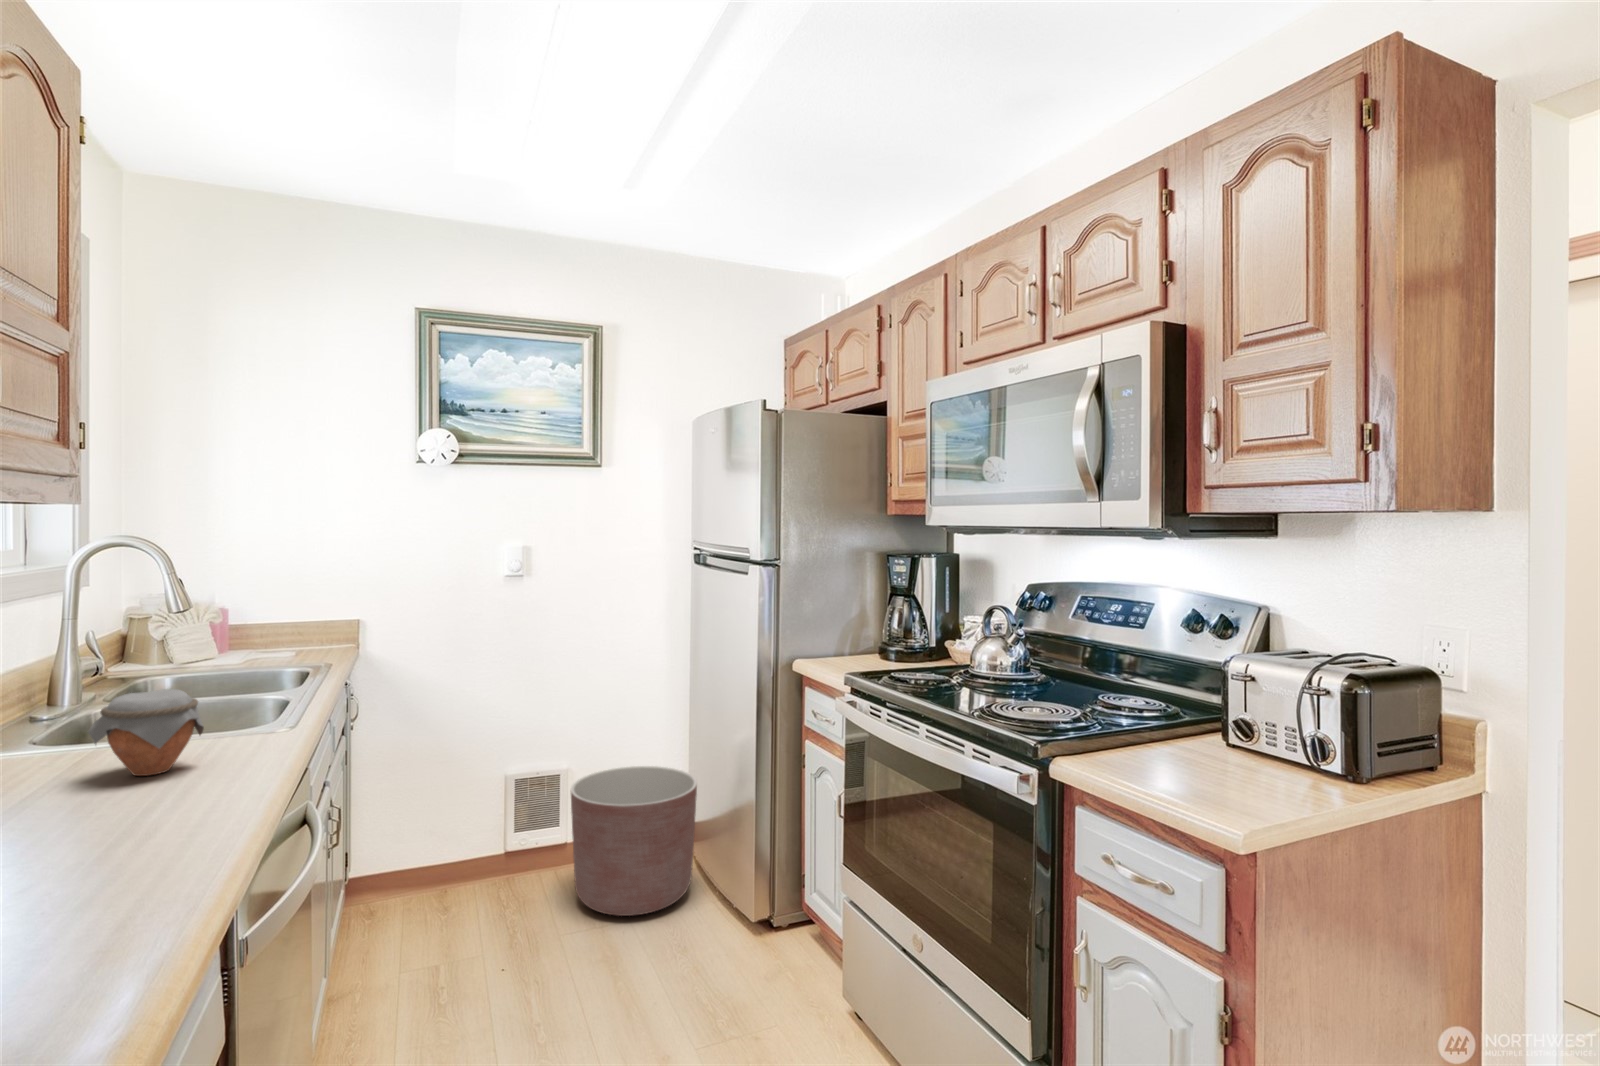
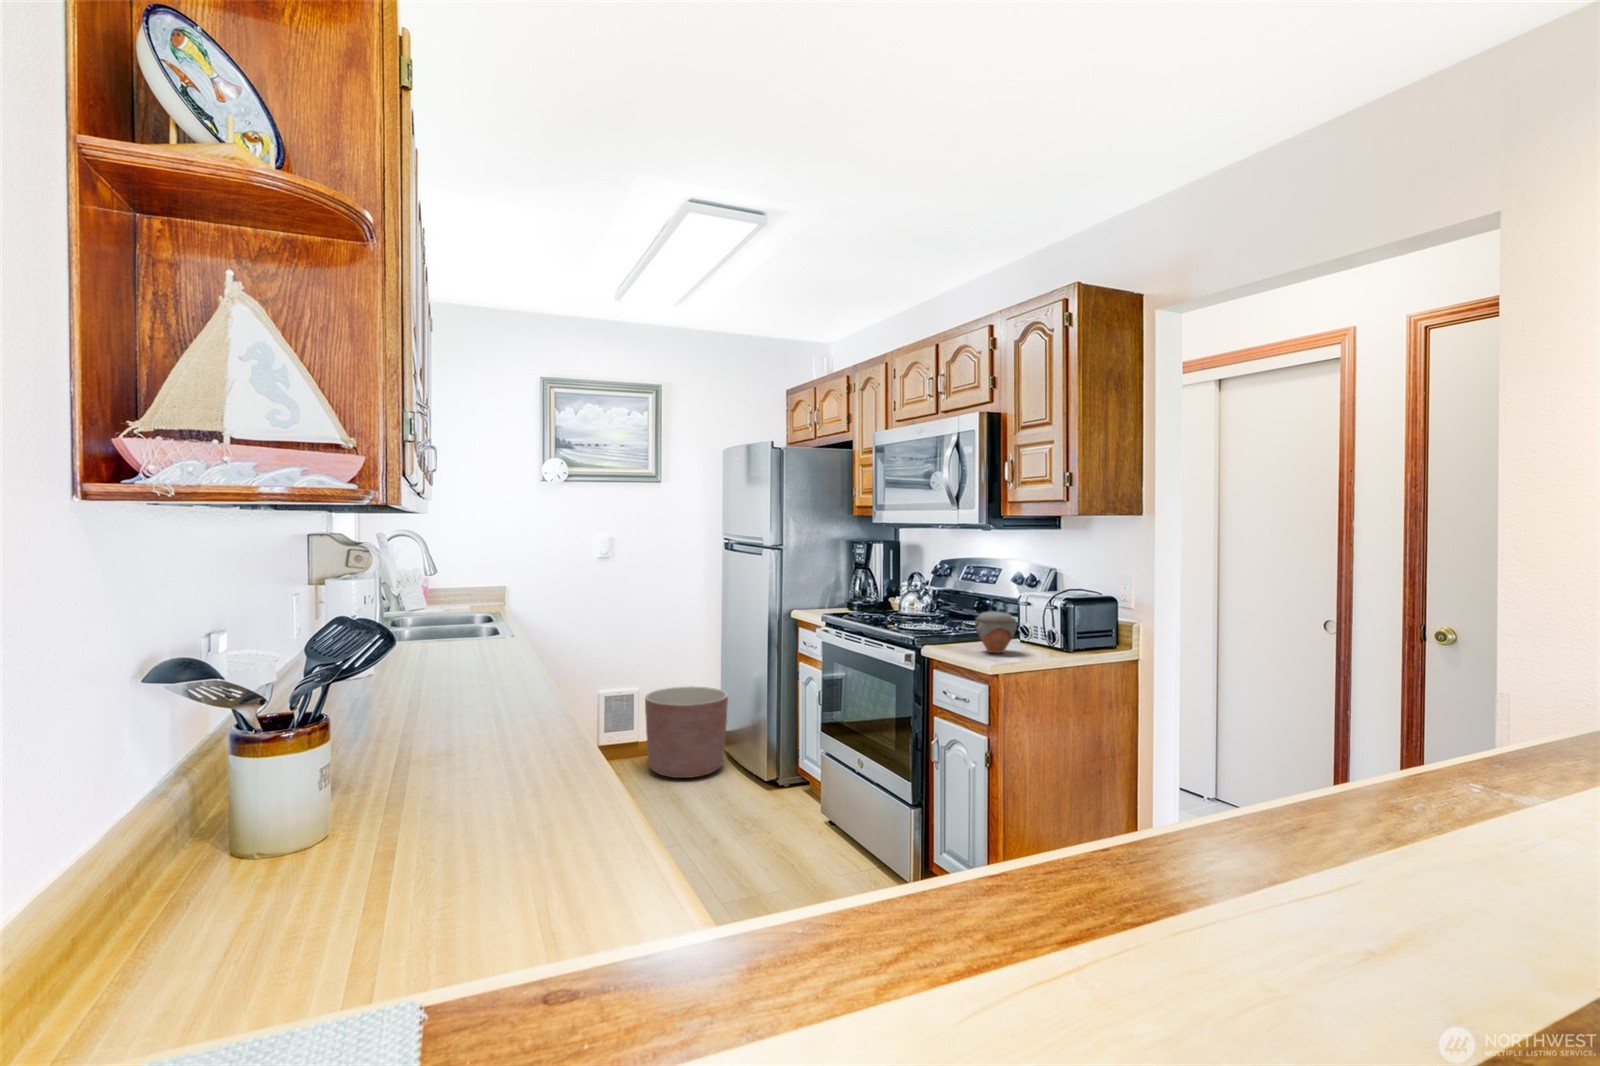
jar: present [88,689,204,776] -> present [974,611,1017,653]

